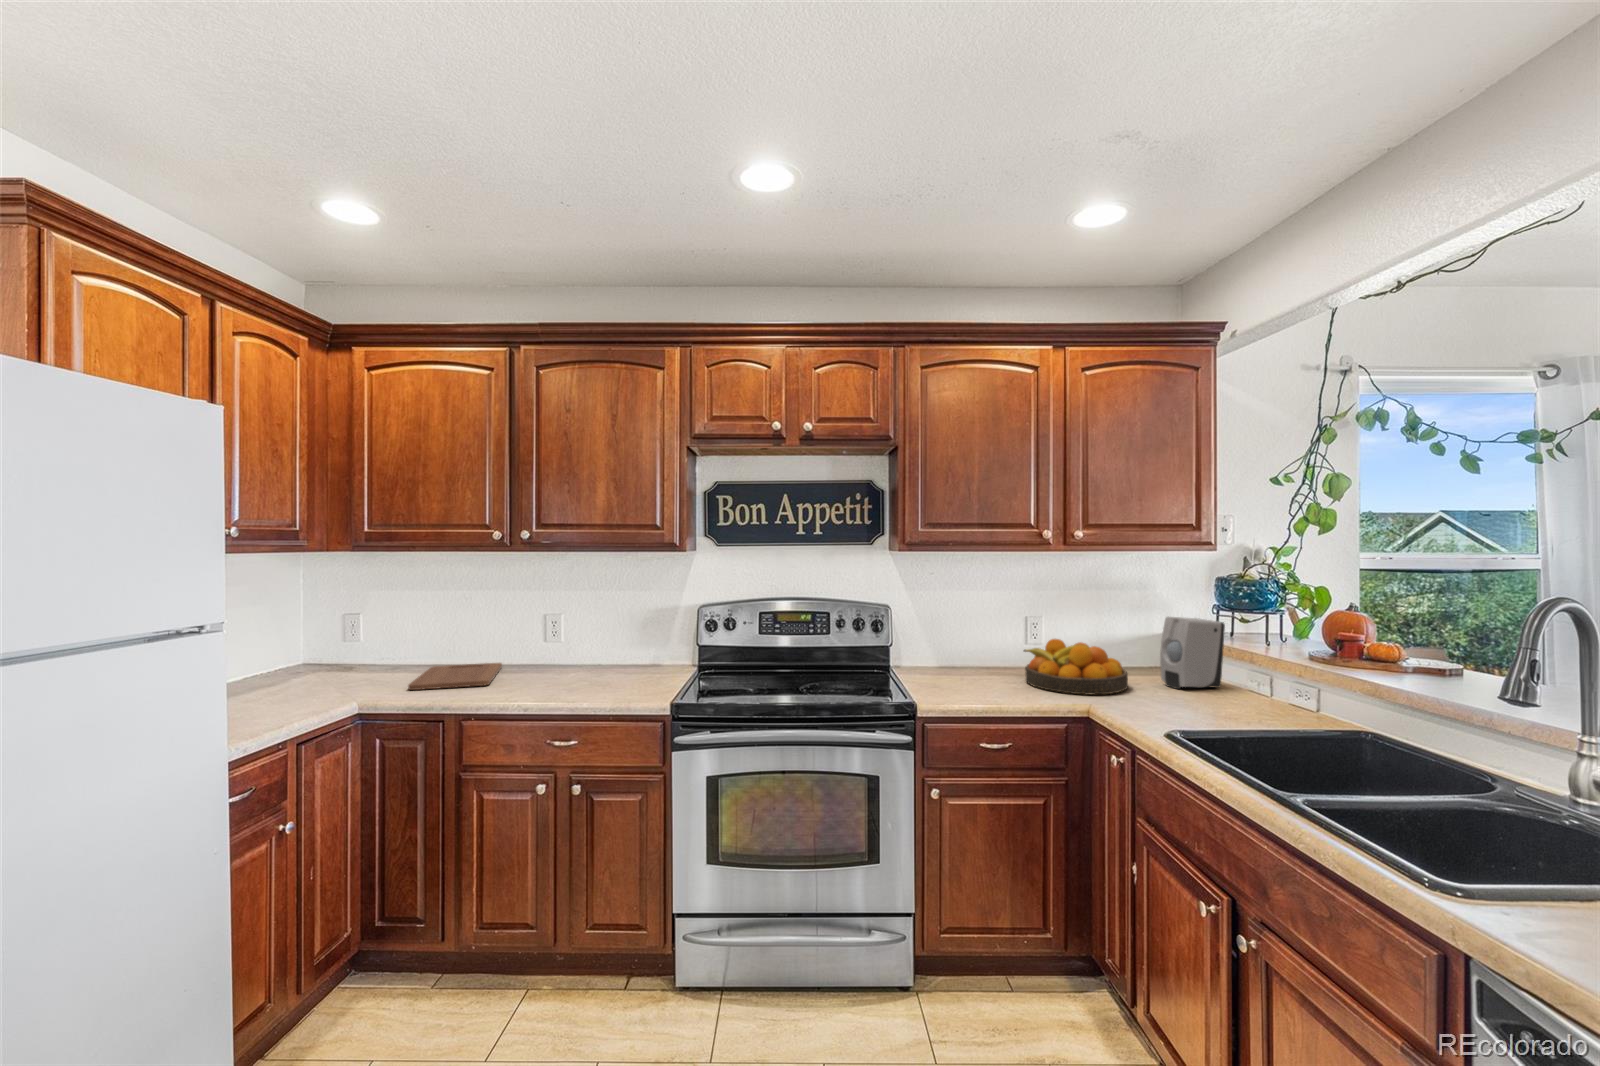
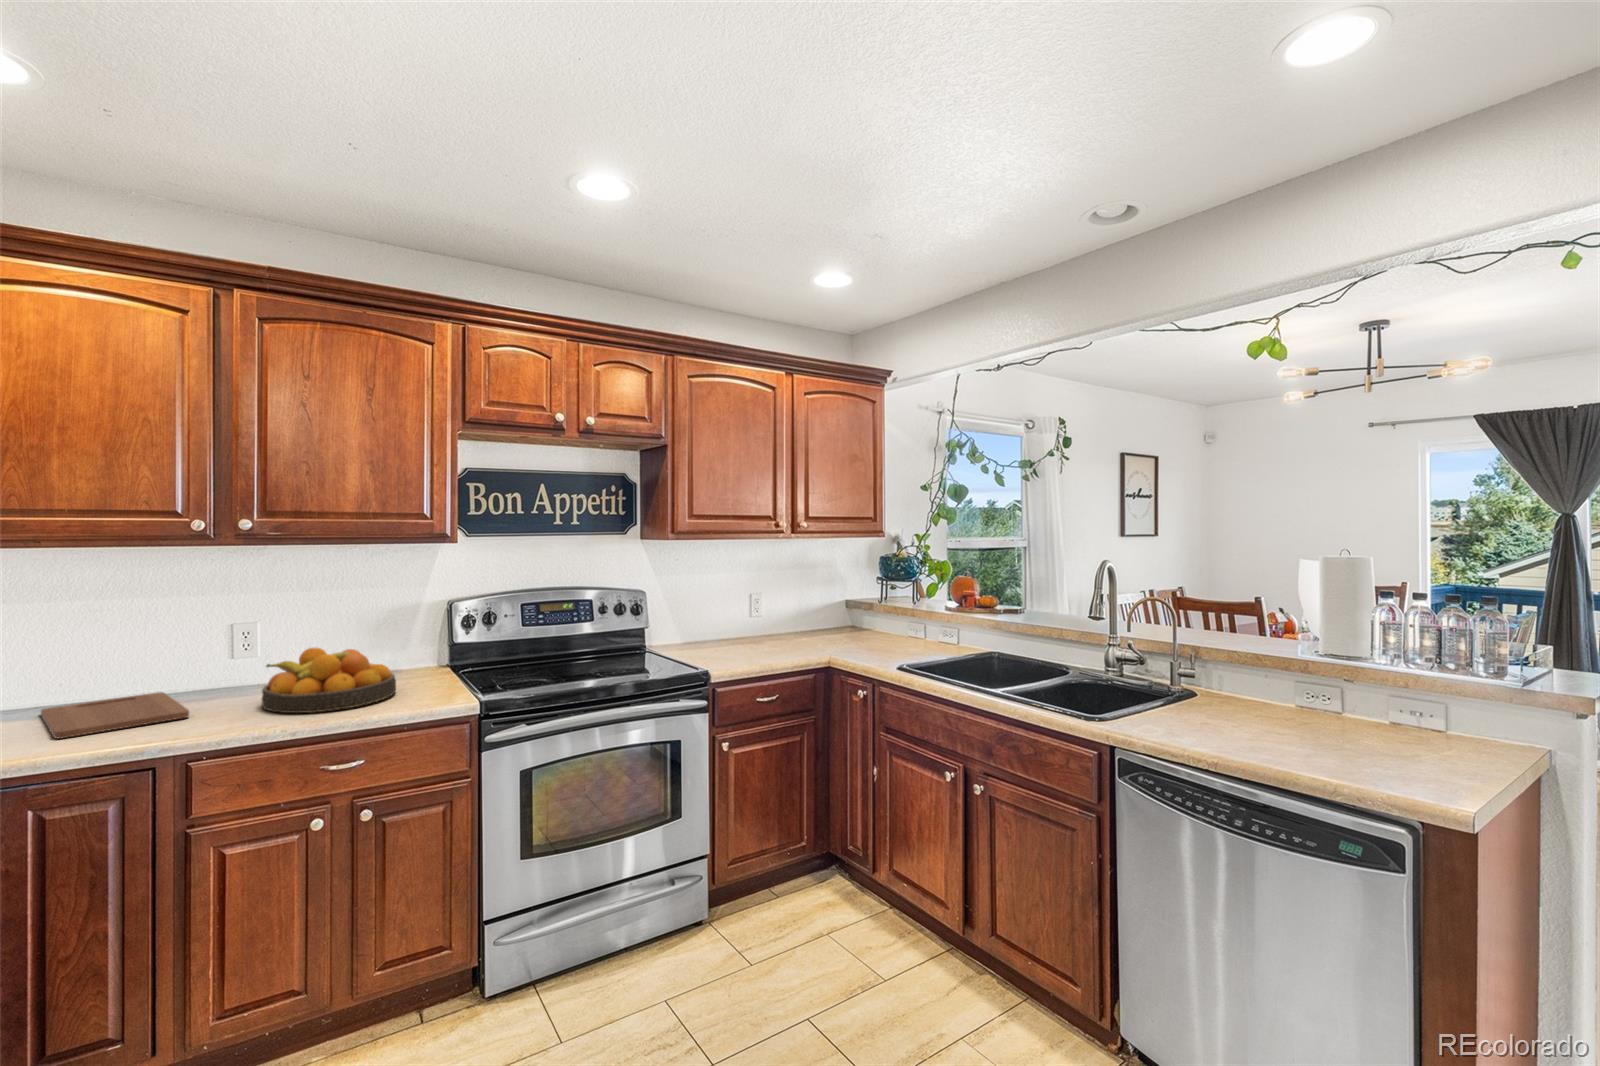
soap dispenser: present [1160,617,1225,689] -> none [854,588,894,641]
fruit bowl: present [1024,639,1128,695] -> present [262,648,396,713]

